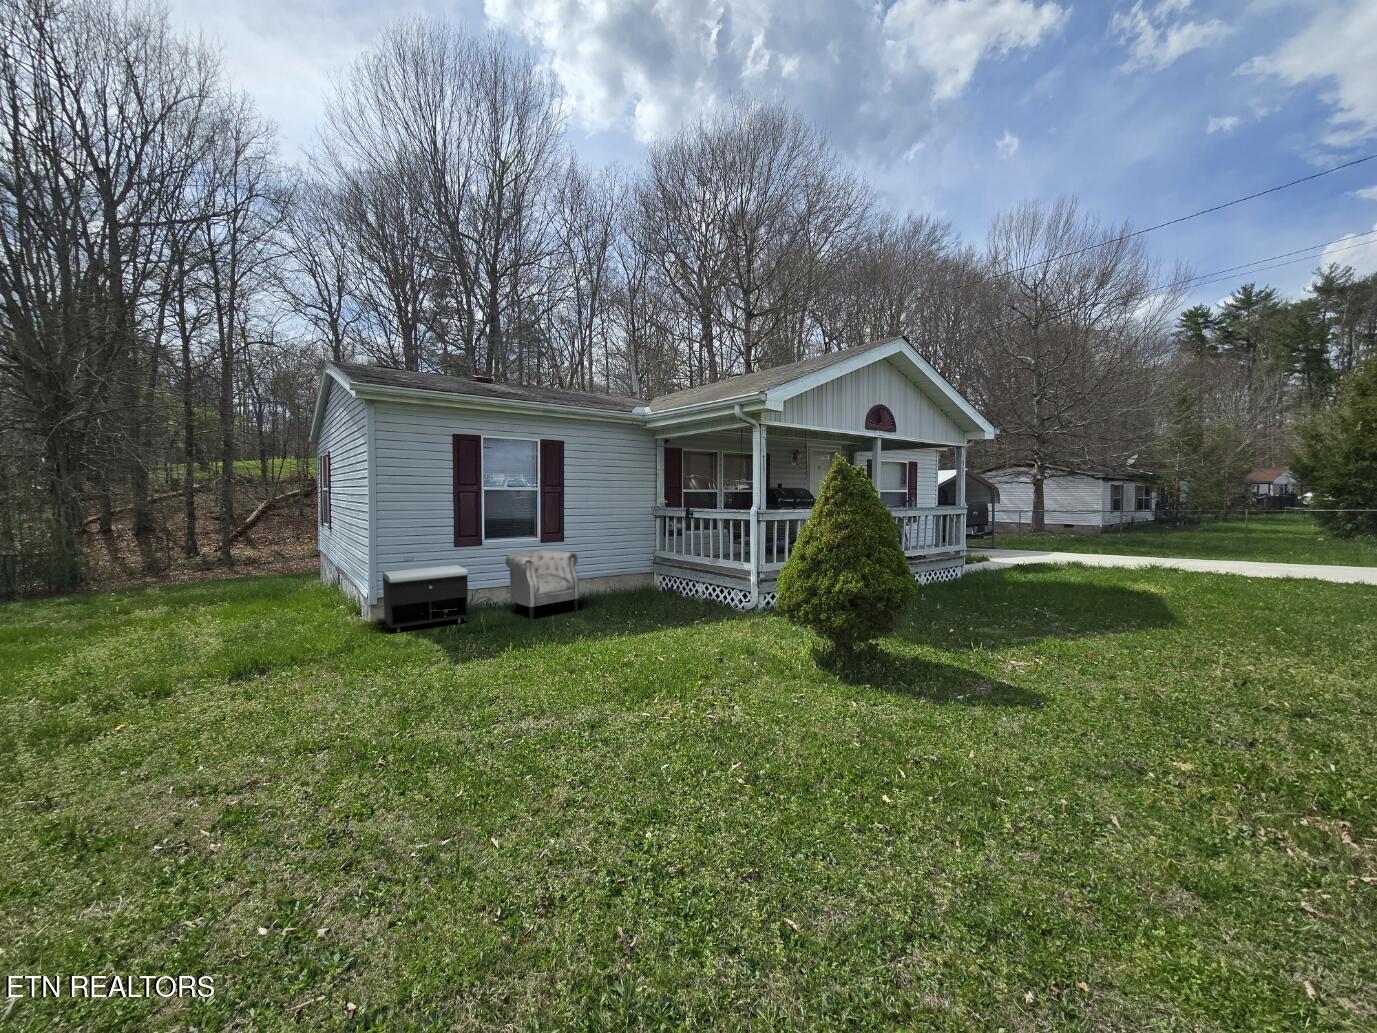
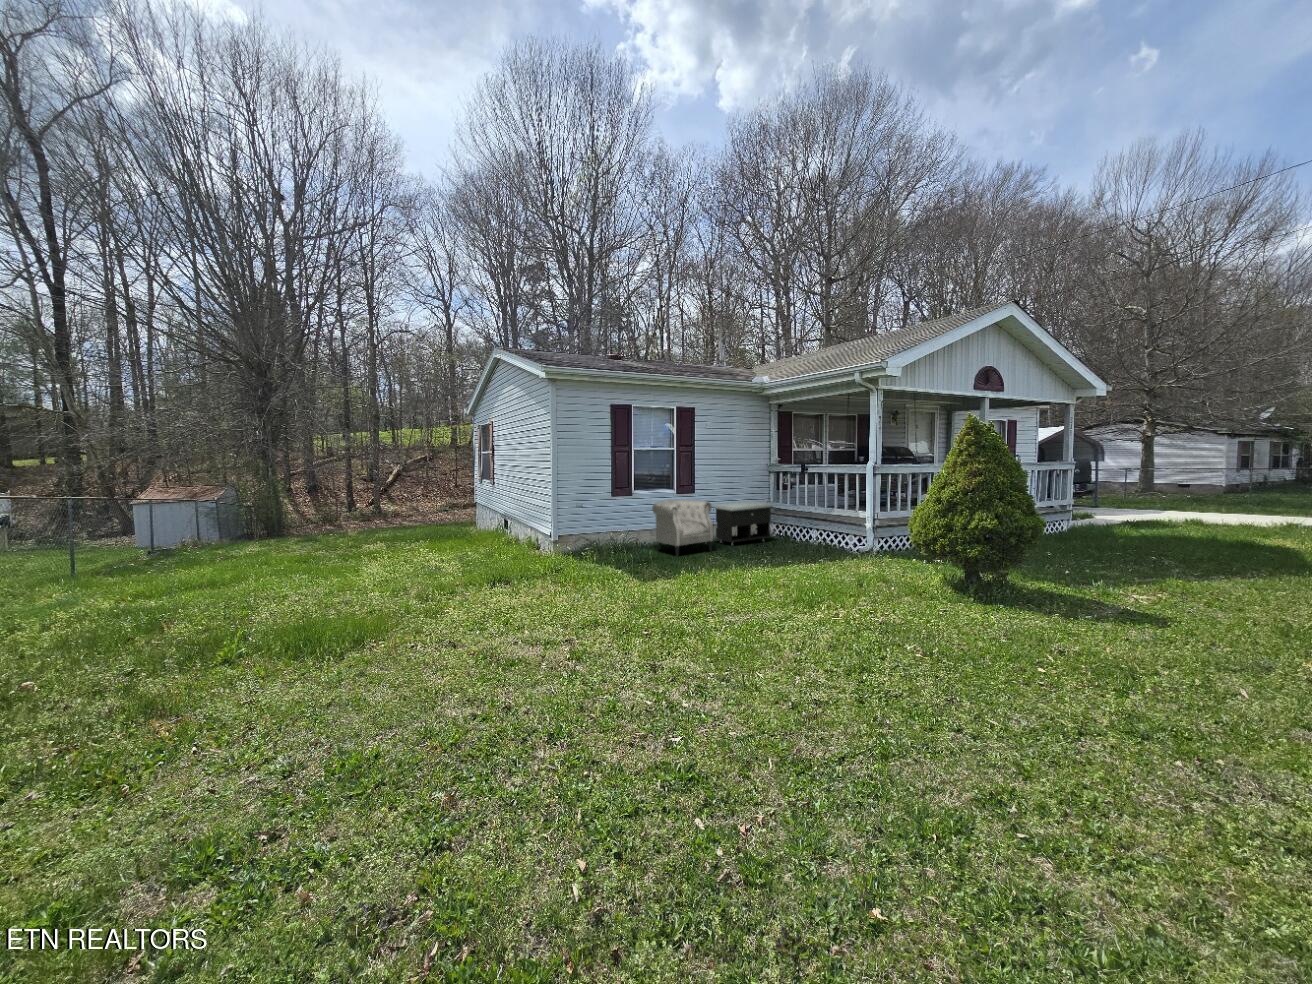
storage bench: present [383,565,469,632] -> present [715,501,772,545]

